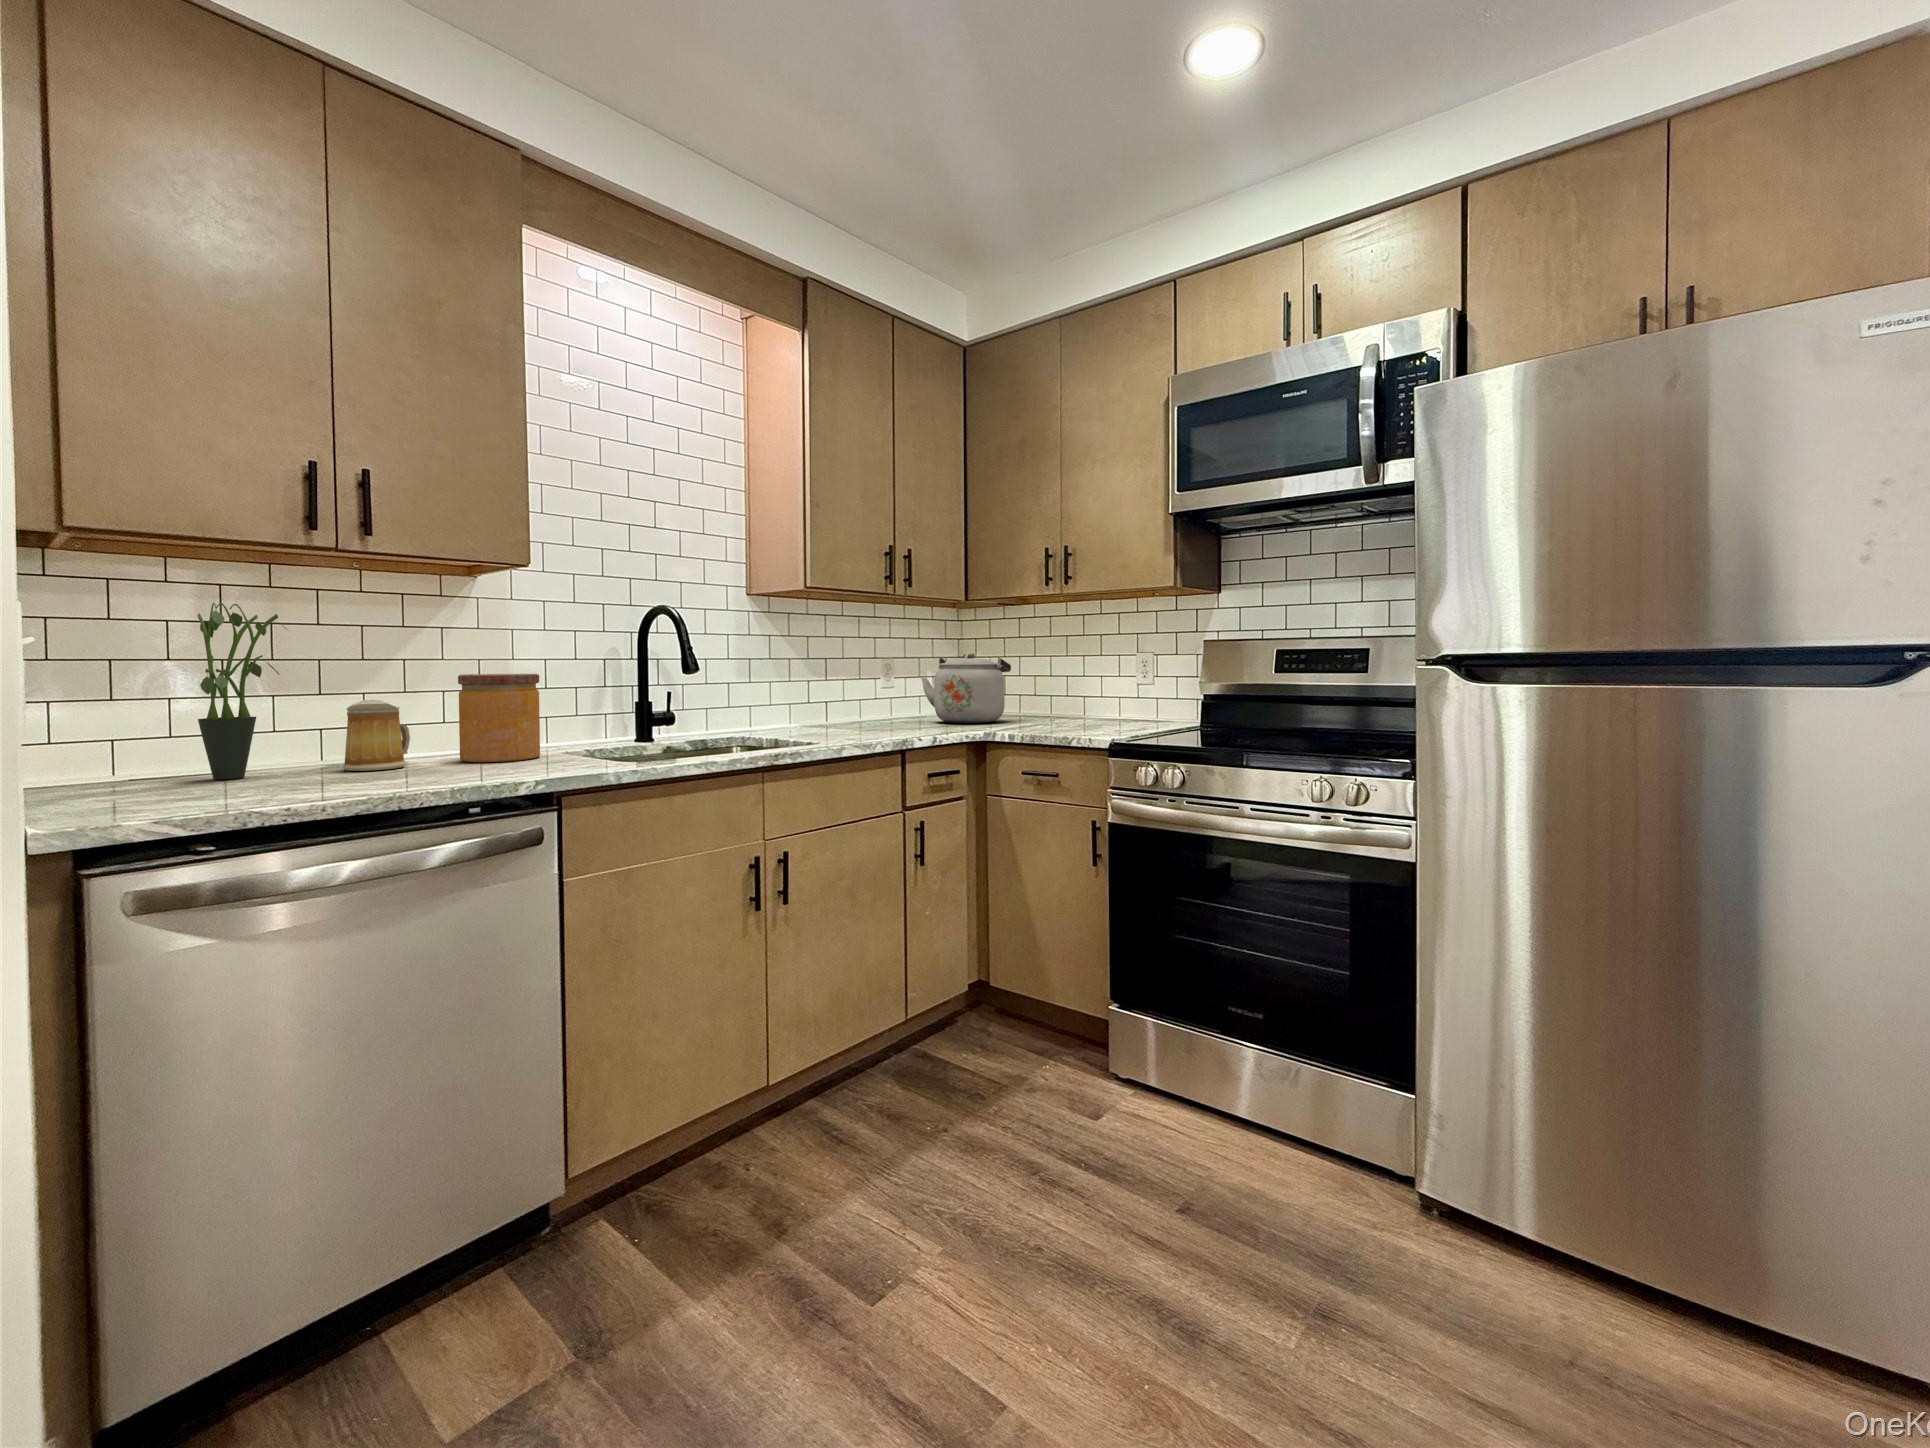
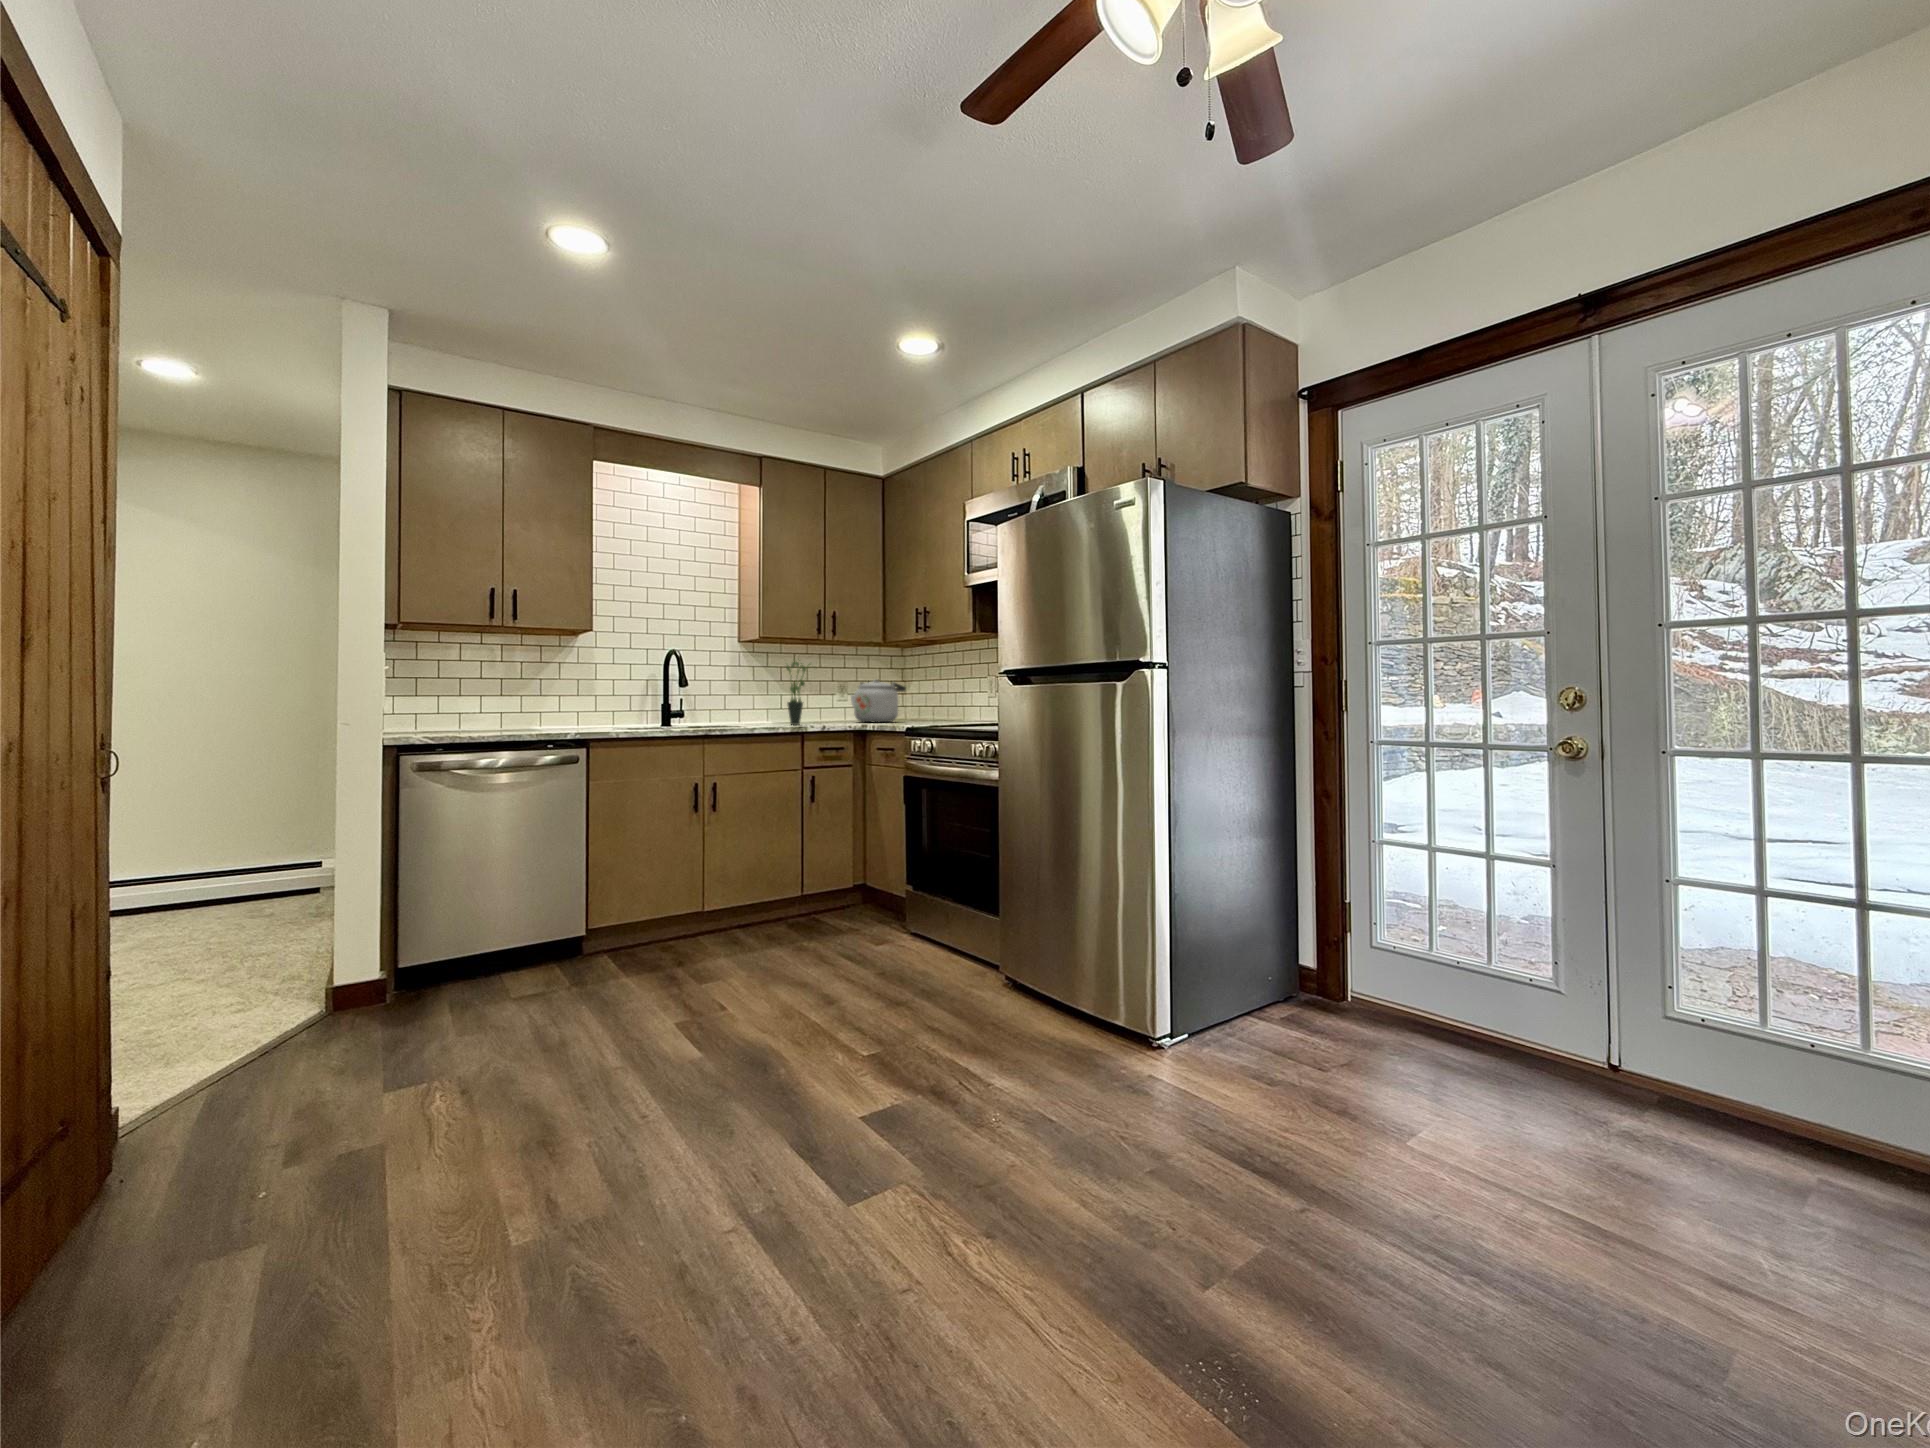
potted plant: present [198,603,287,779] -> present [786,662,806,725]
jar: present [458,674,540,762] -> none [562,686,602,729]
mug: present [343,700,410,771] -> none [507,697,539,730]

